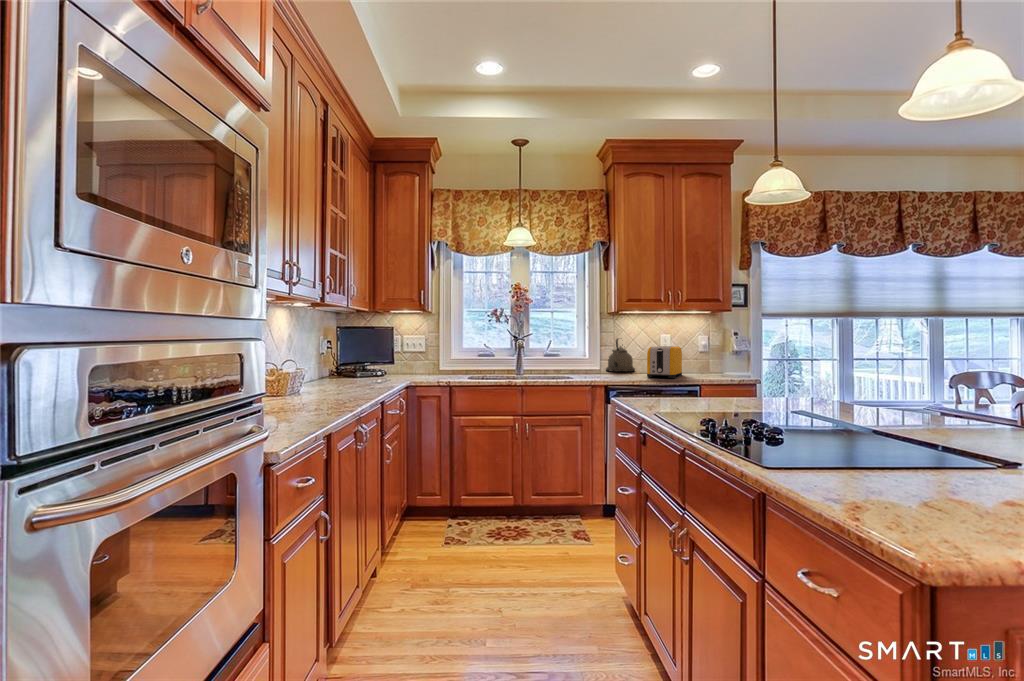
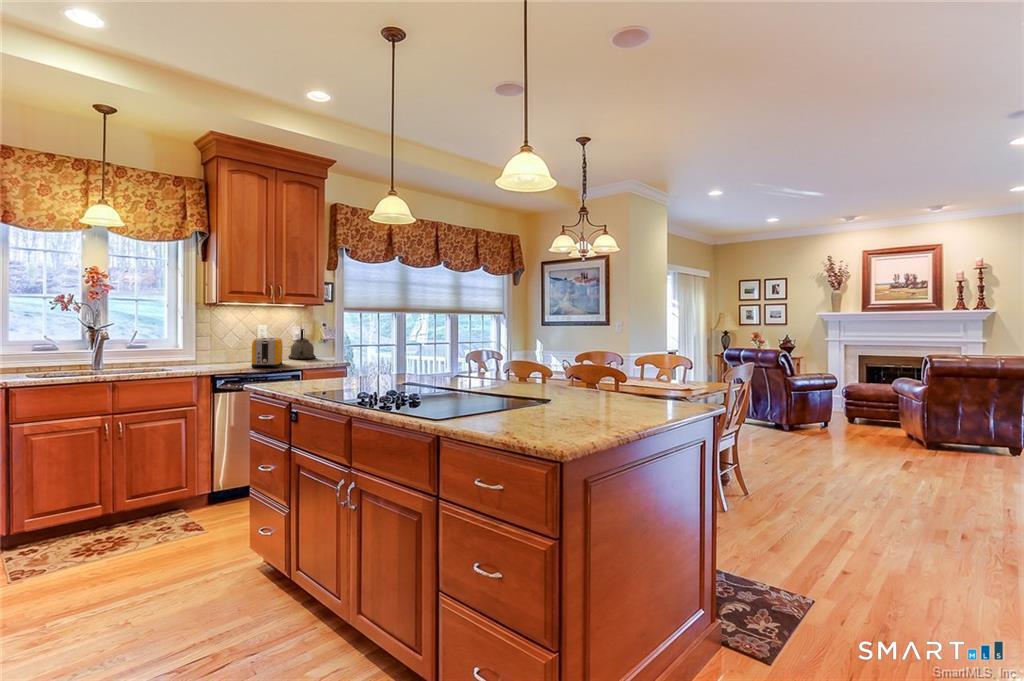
kettle: present [606,339,635,372] -> present [288,329,316,359]

